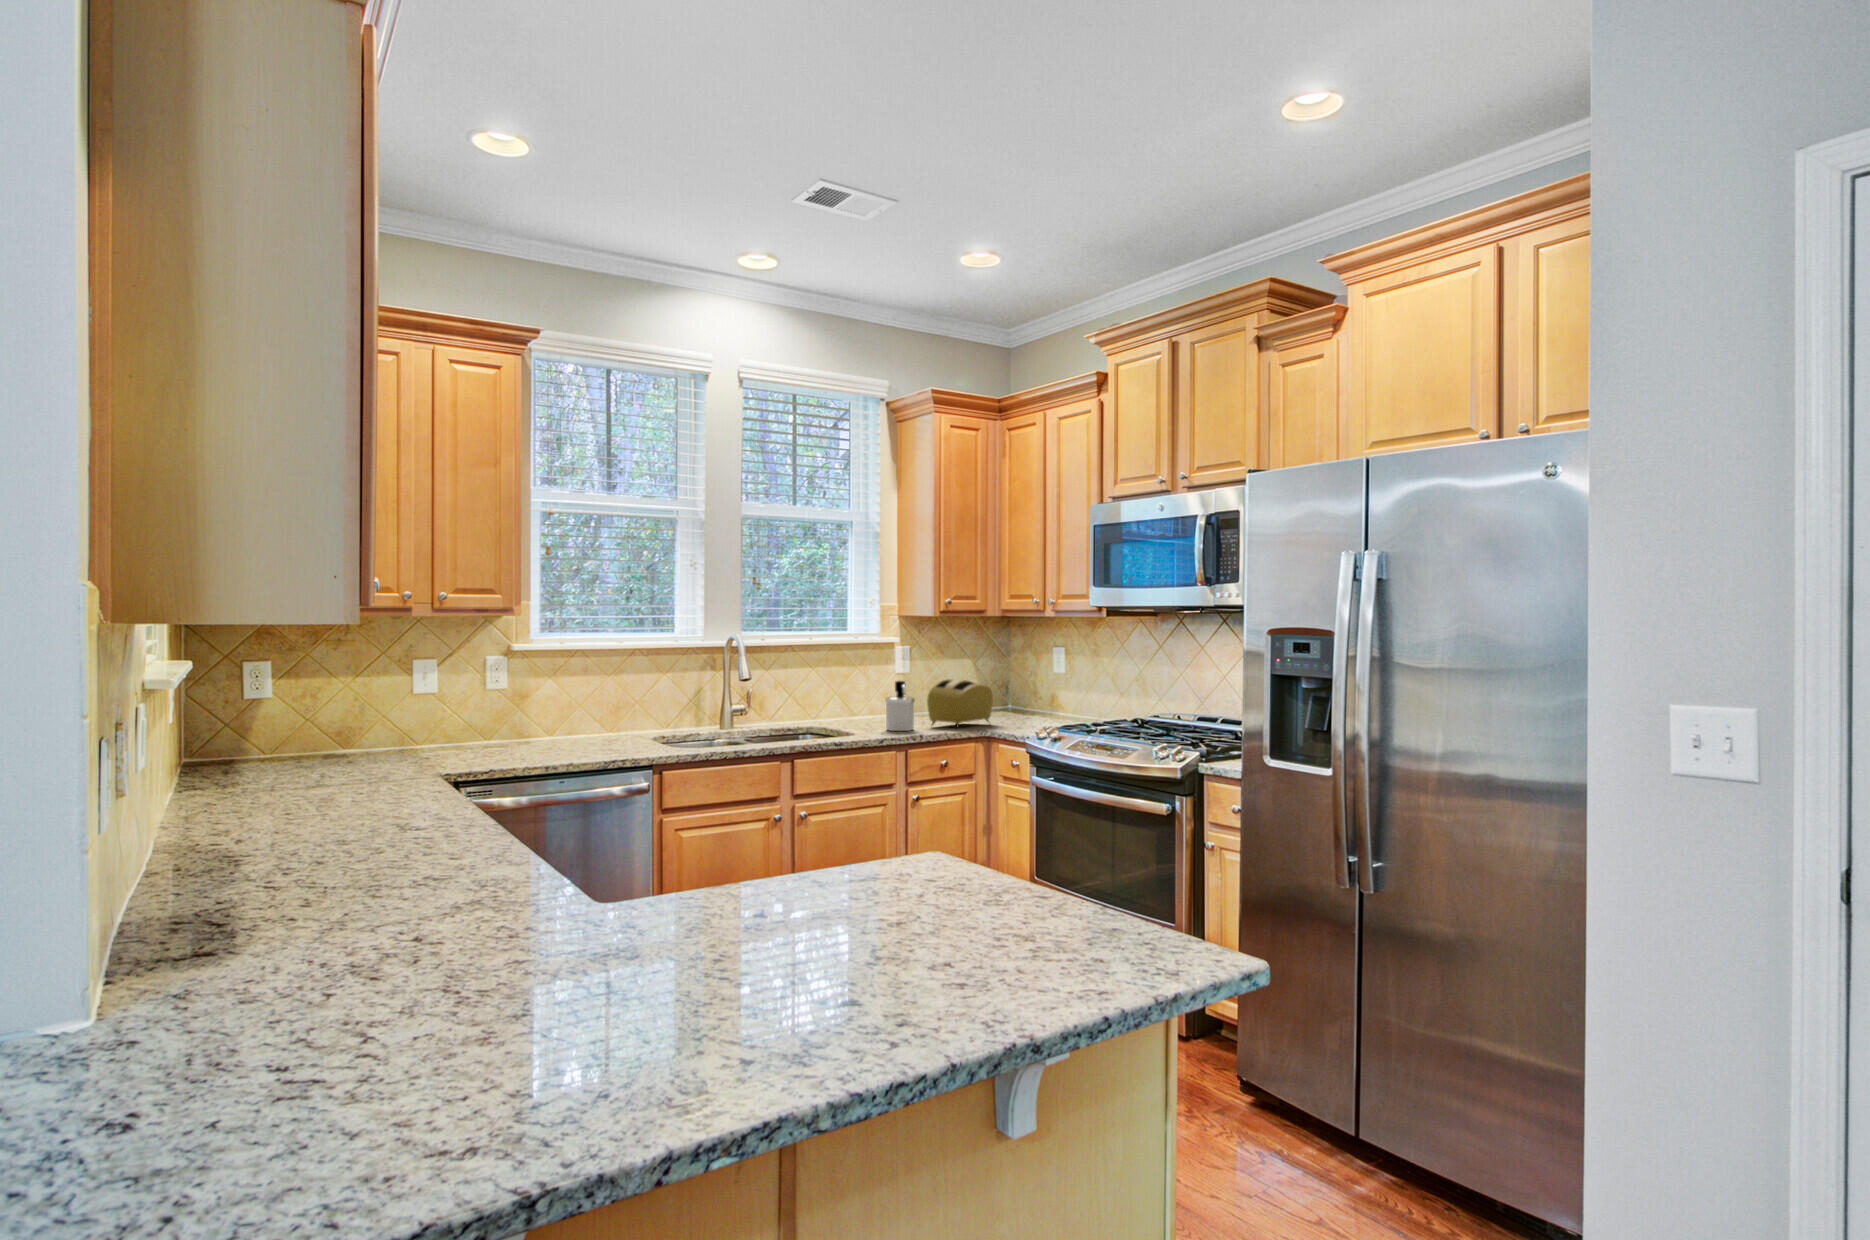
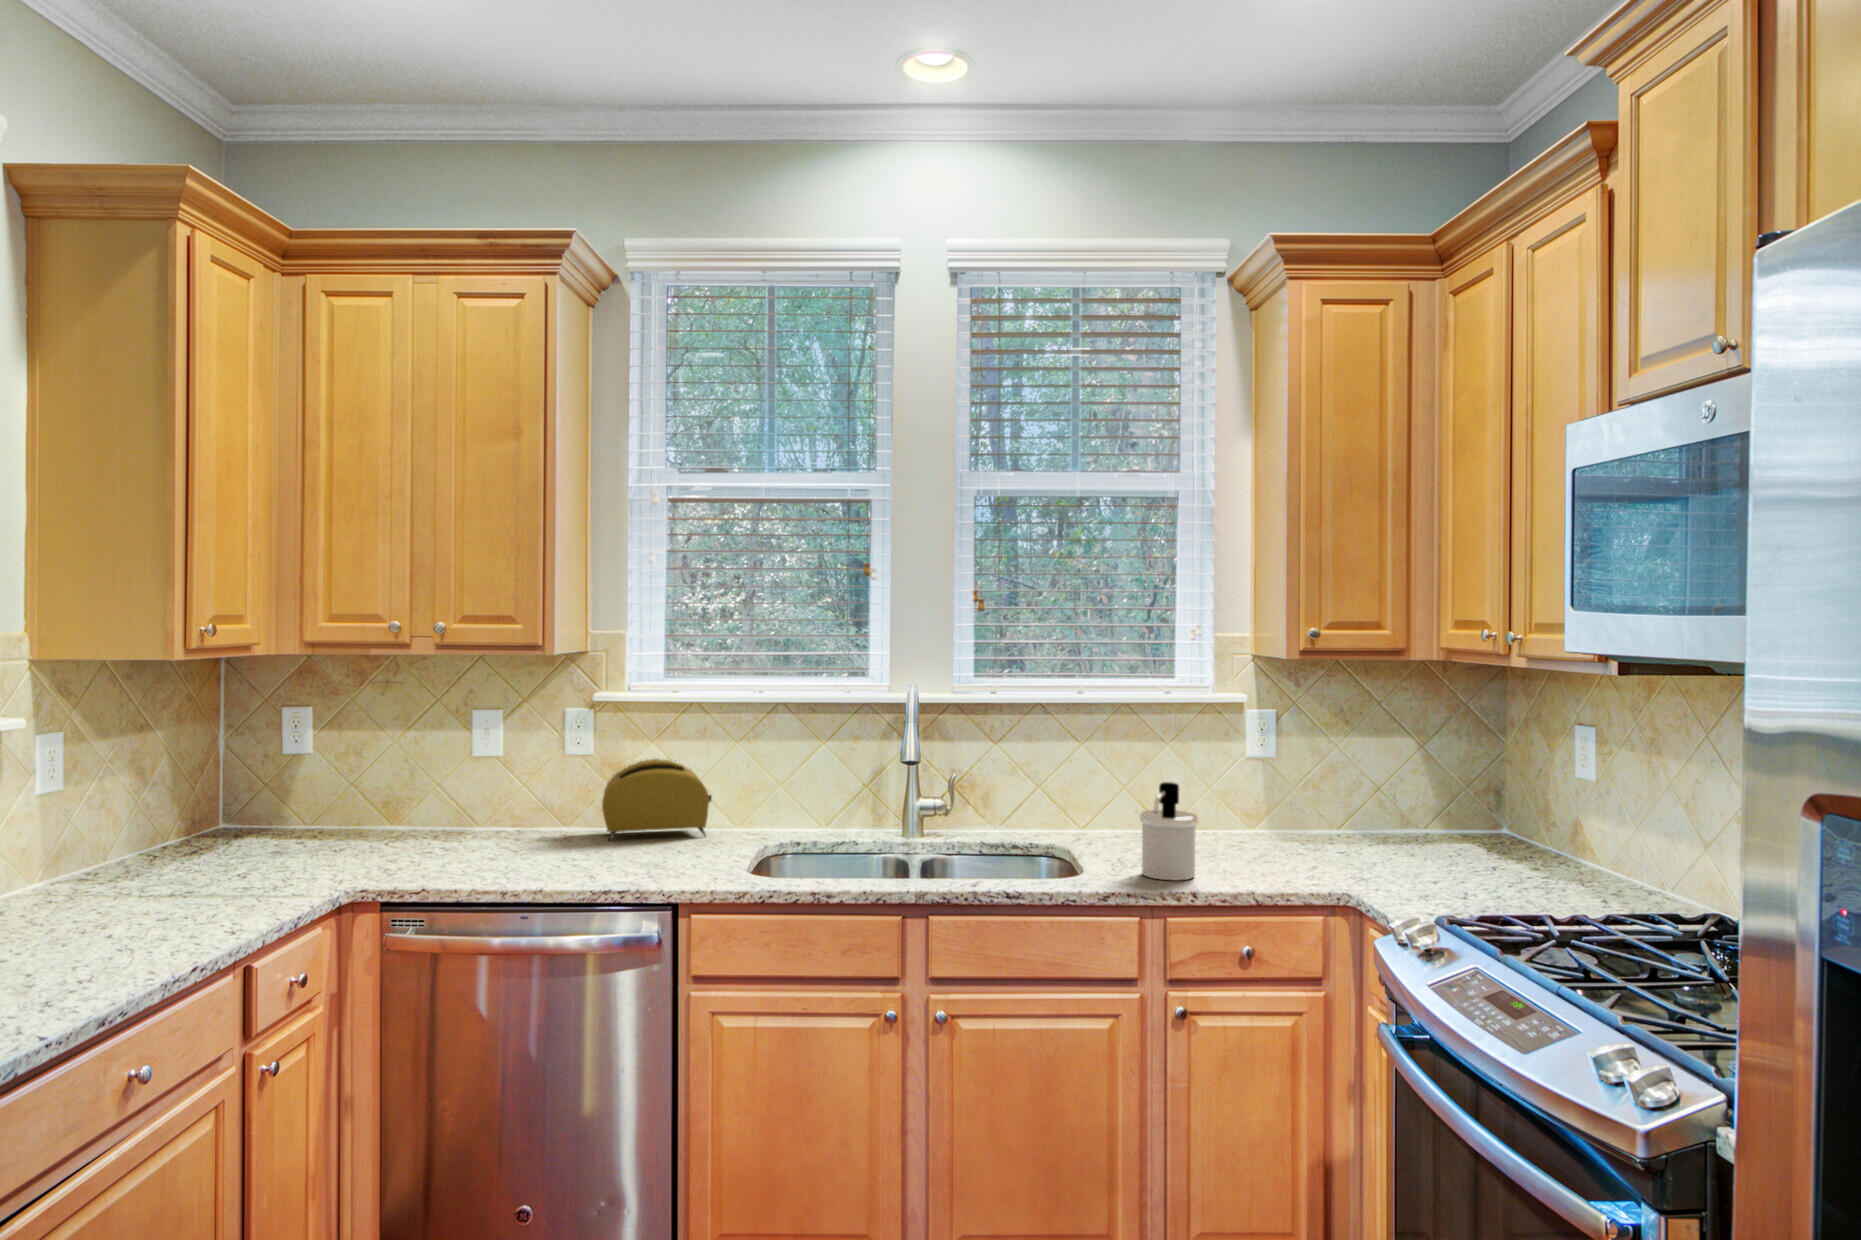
toaster: present [927,679,993,727] -> present [602,759,712,840]

